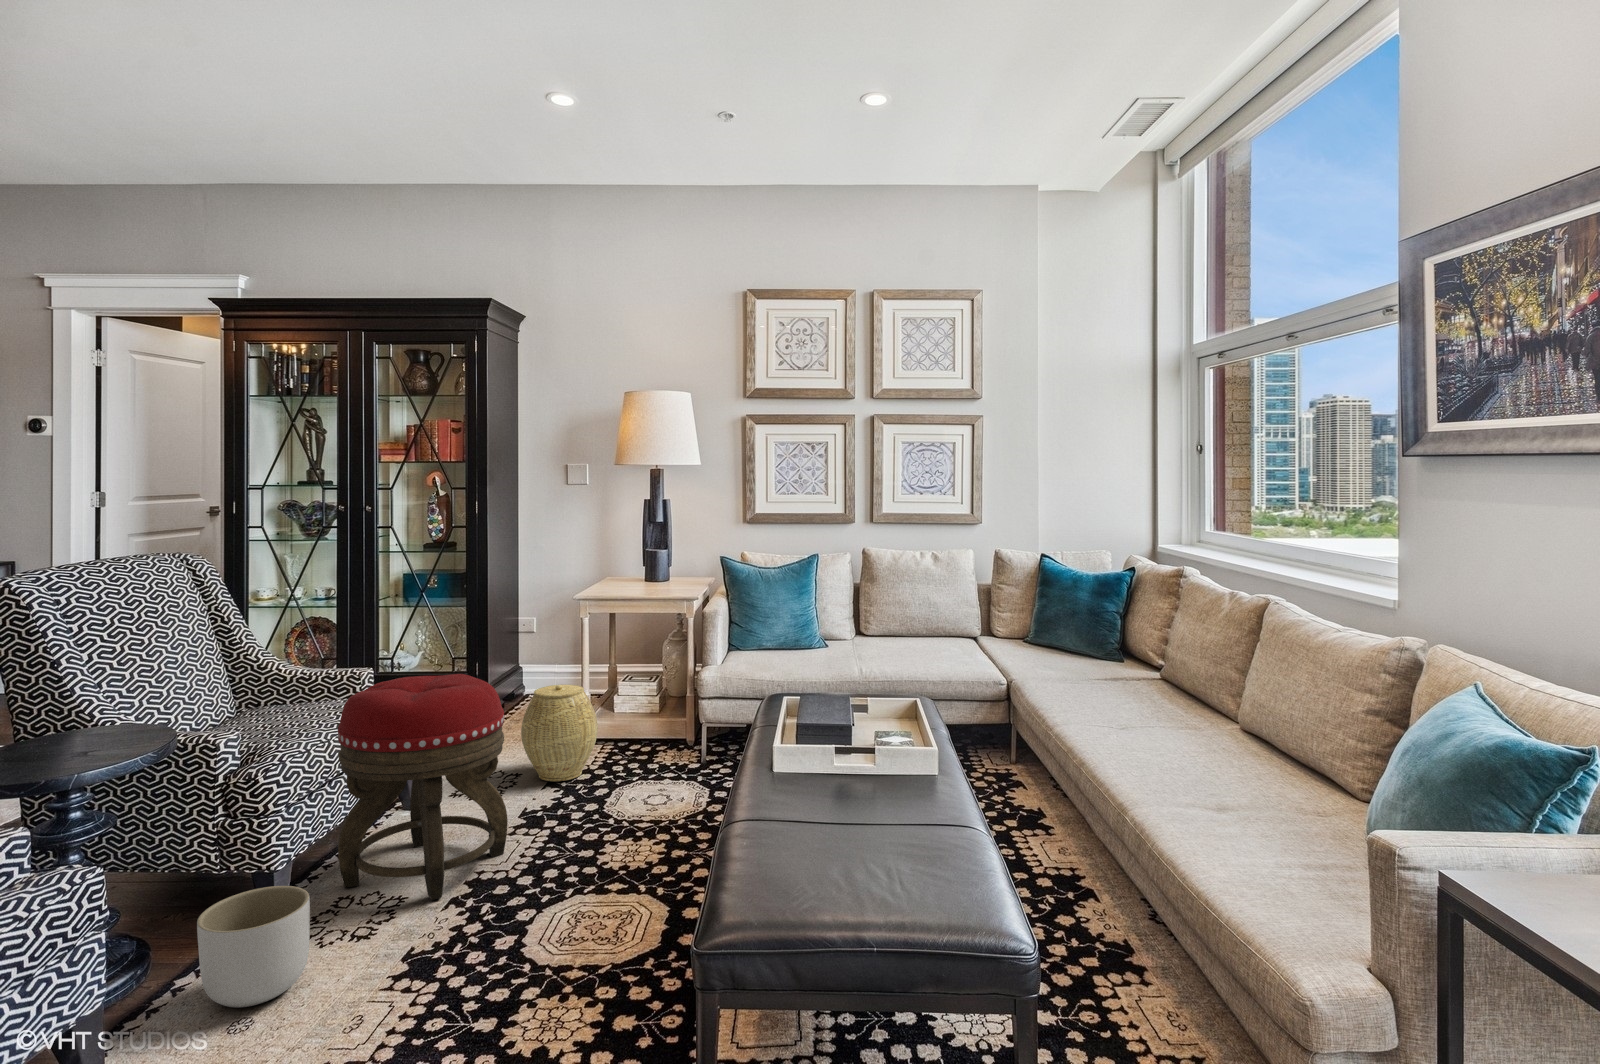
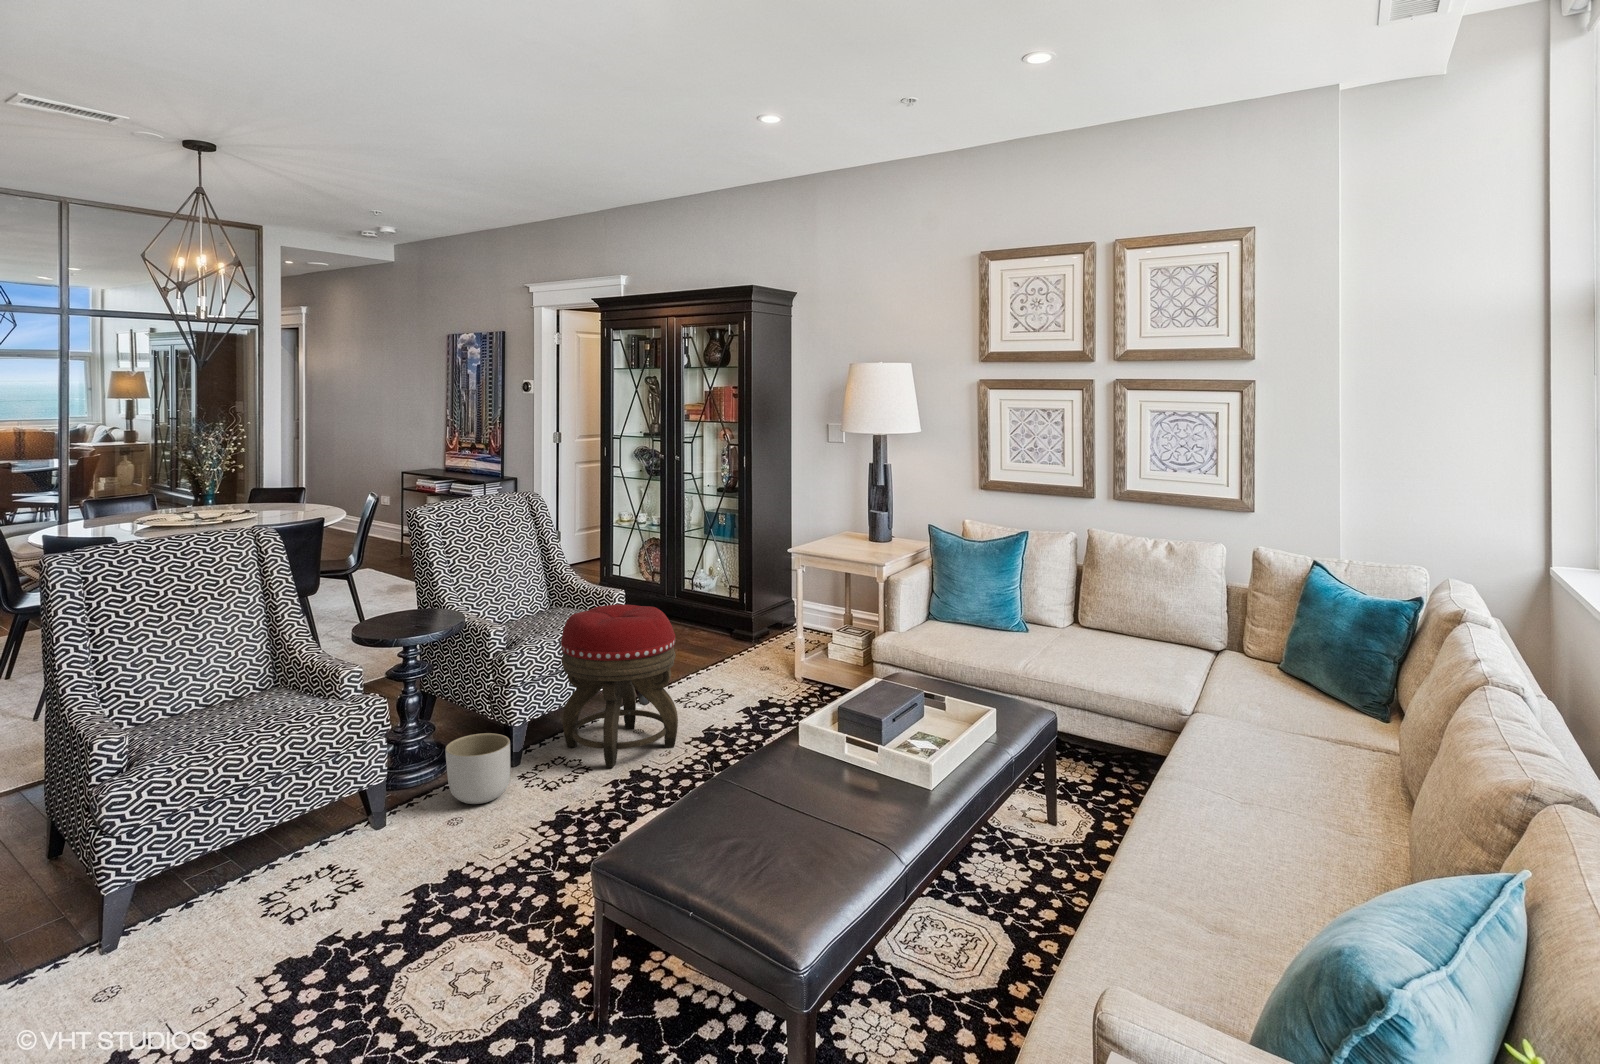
woven basket: present [521,684,598,781] -> none [733,622,794,701]

